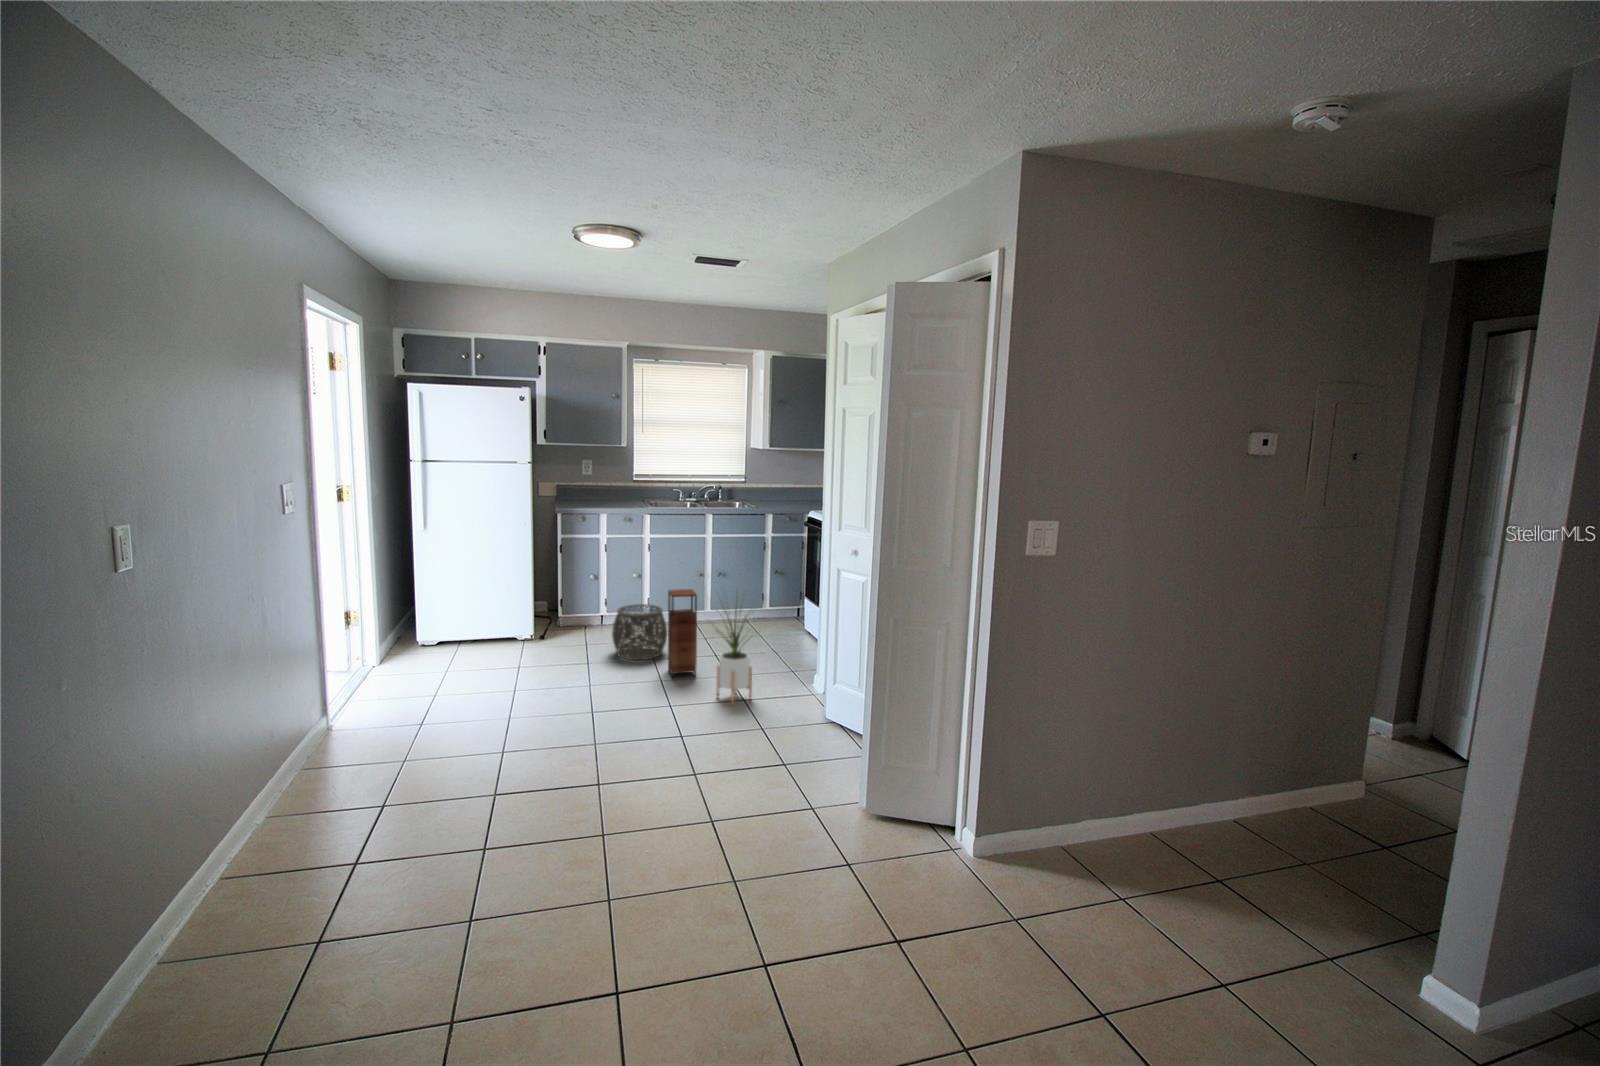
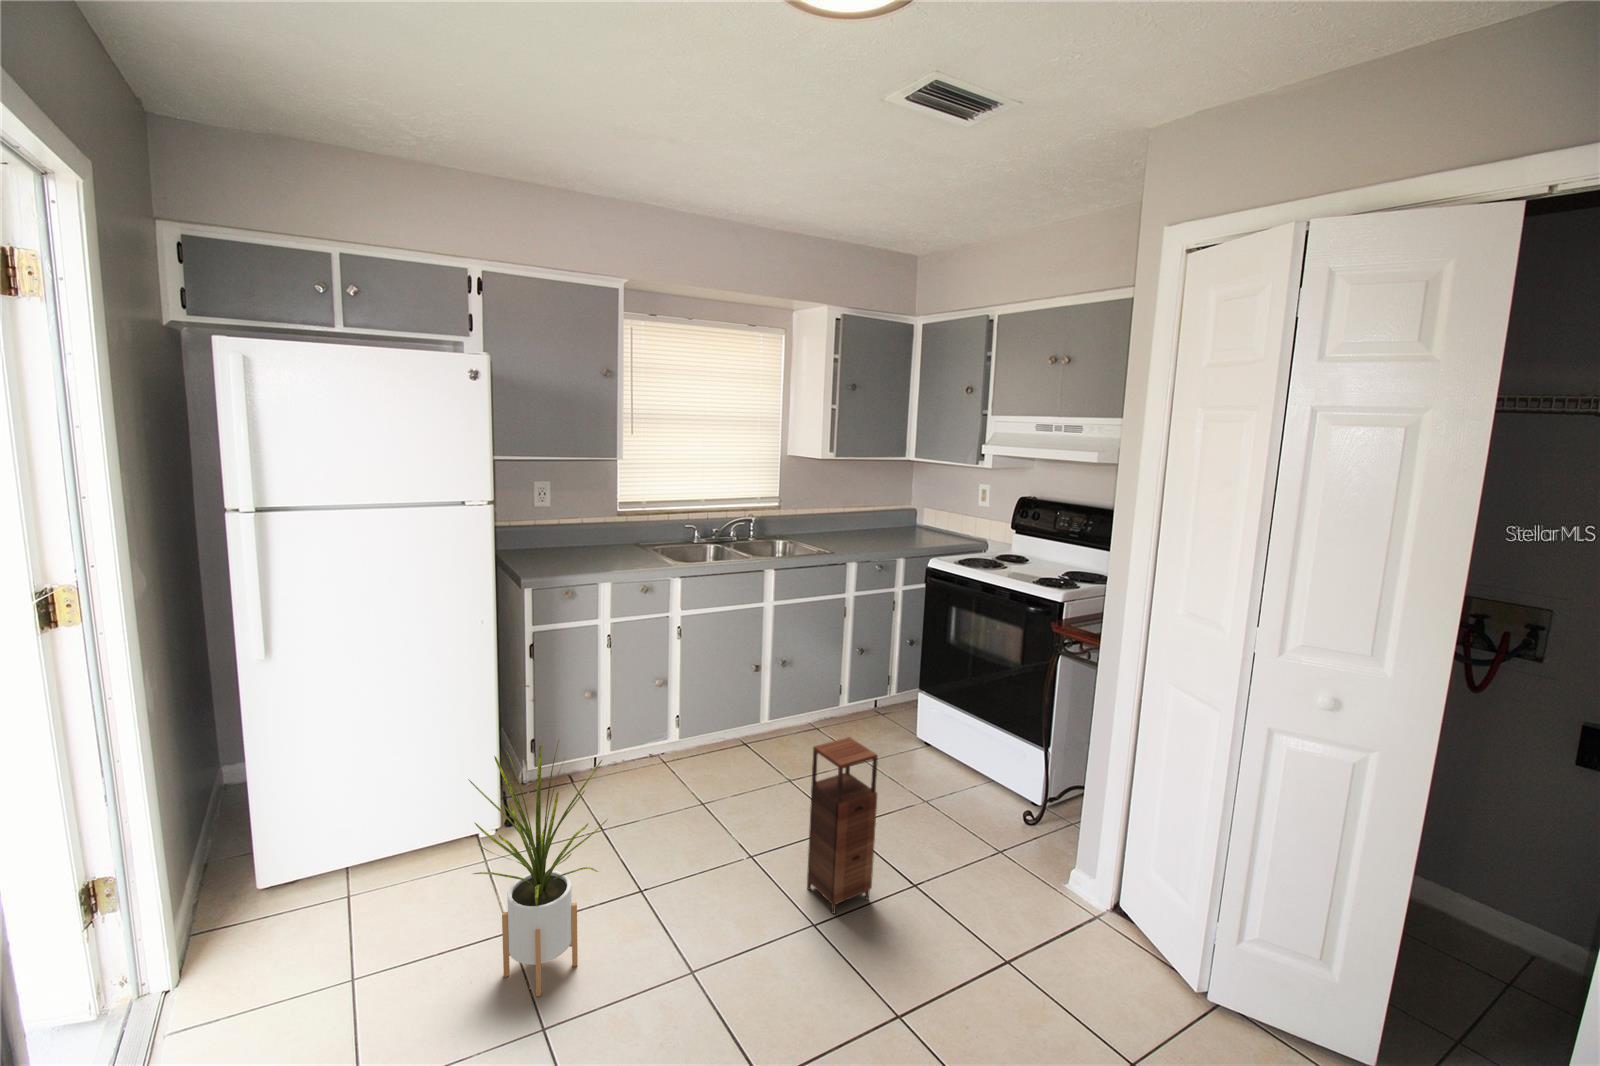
house plant: present [712,603,756,705] -> present [468,741,607,996]
woven basket: present [612,604,668,660] -> none [674,751,774,869]

